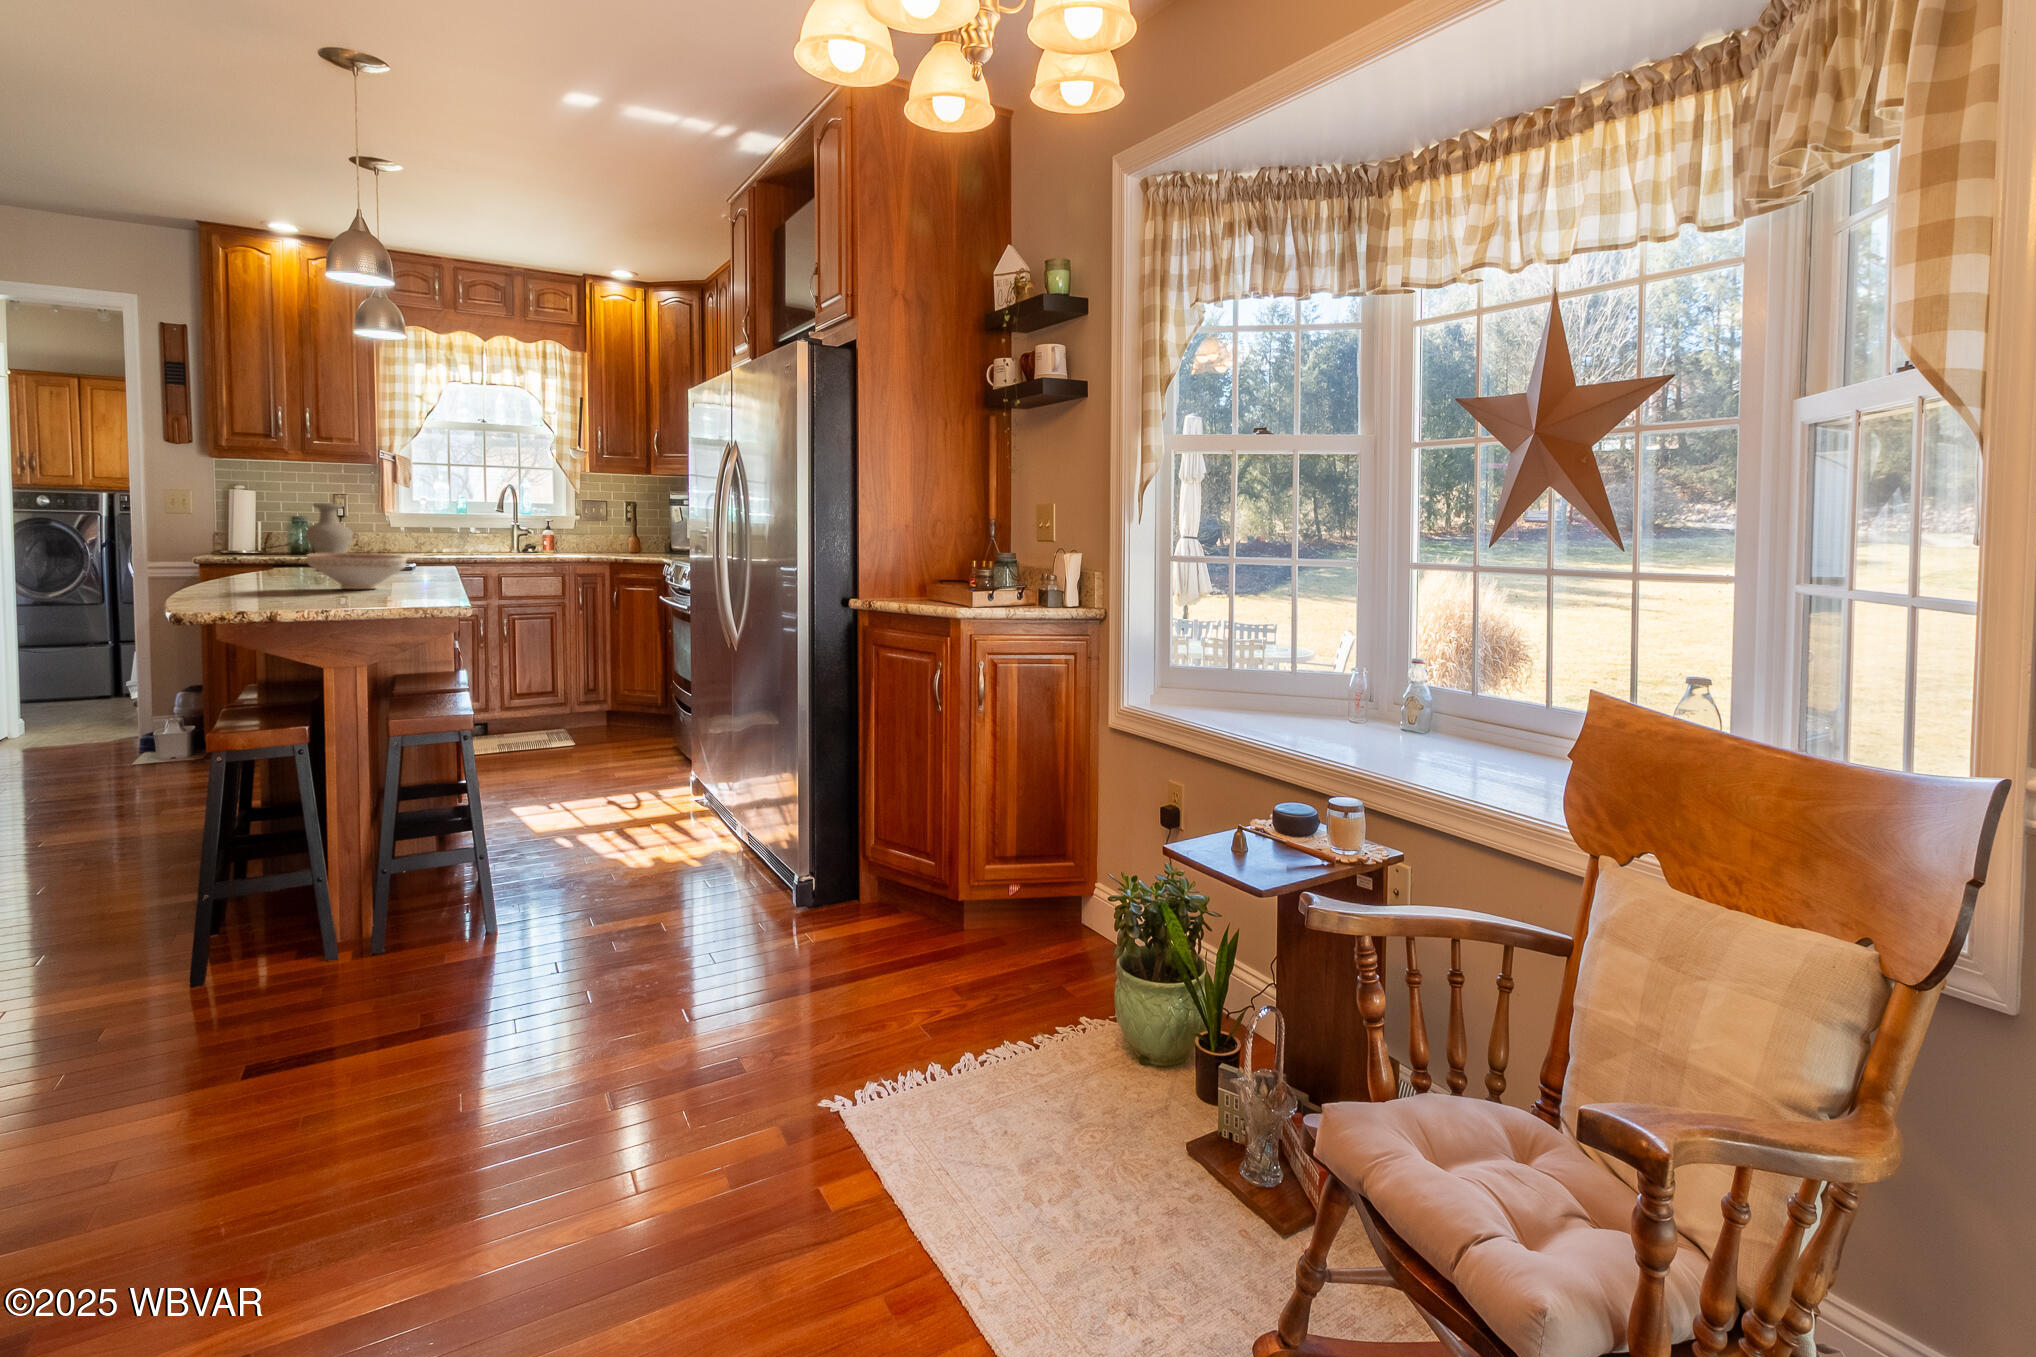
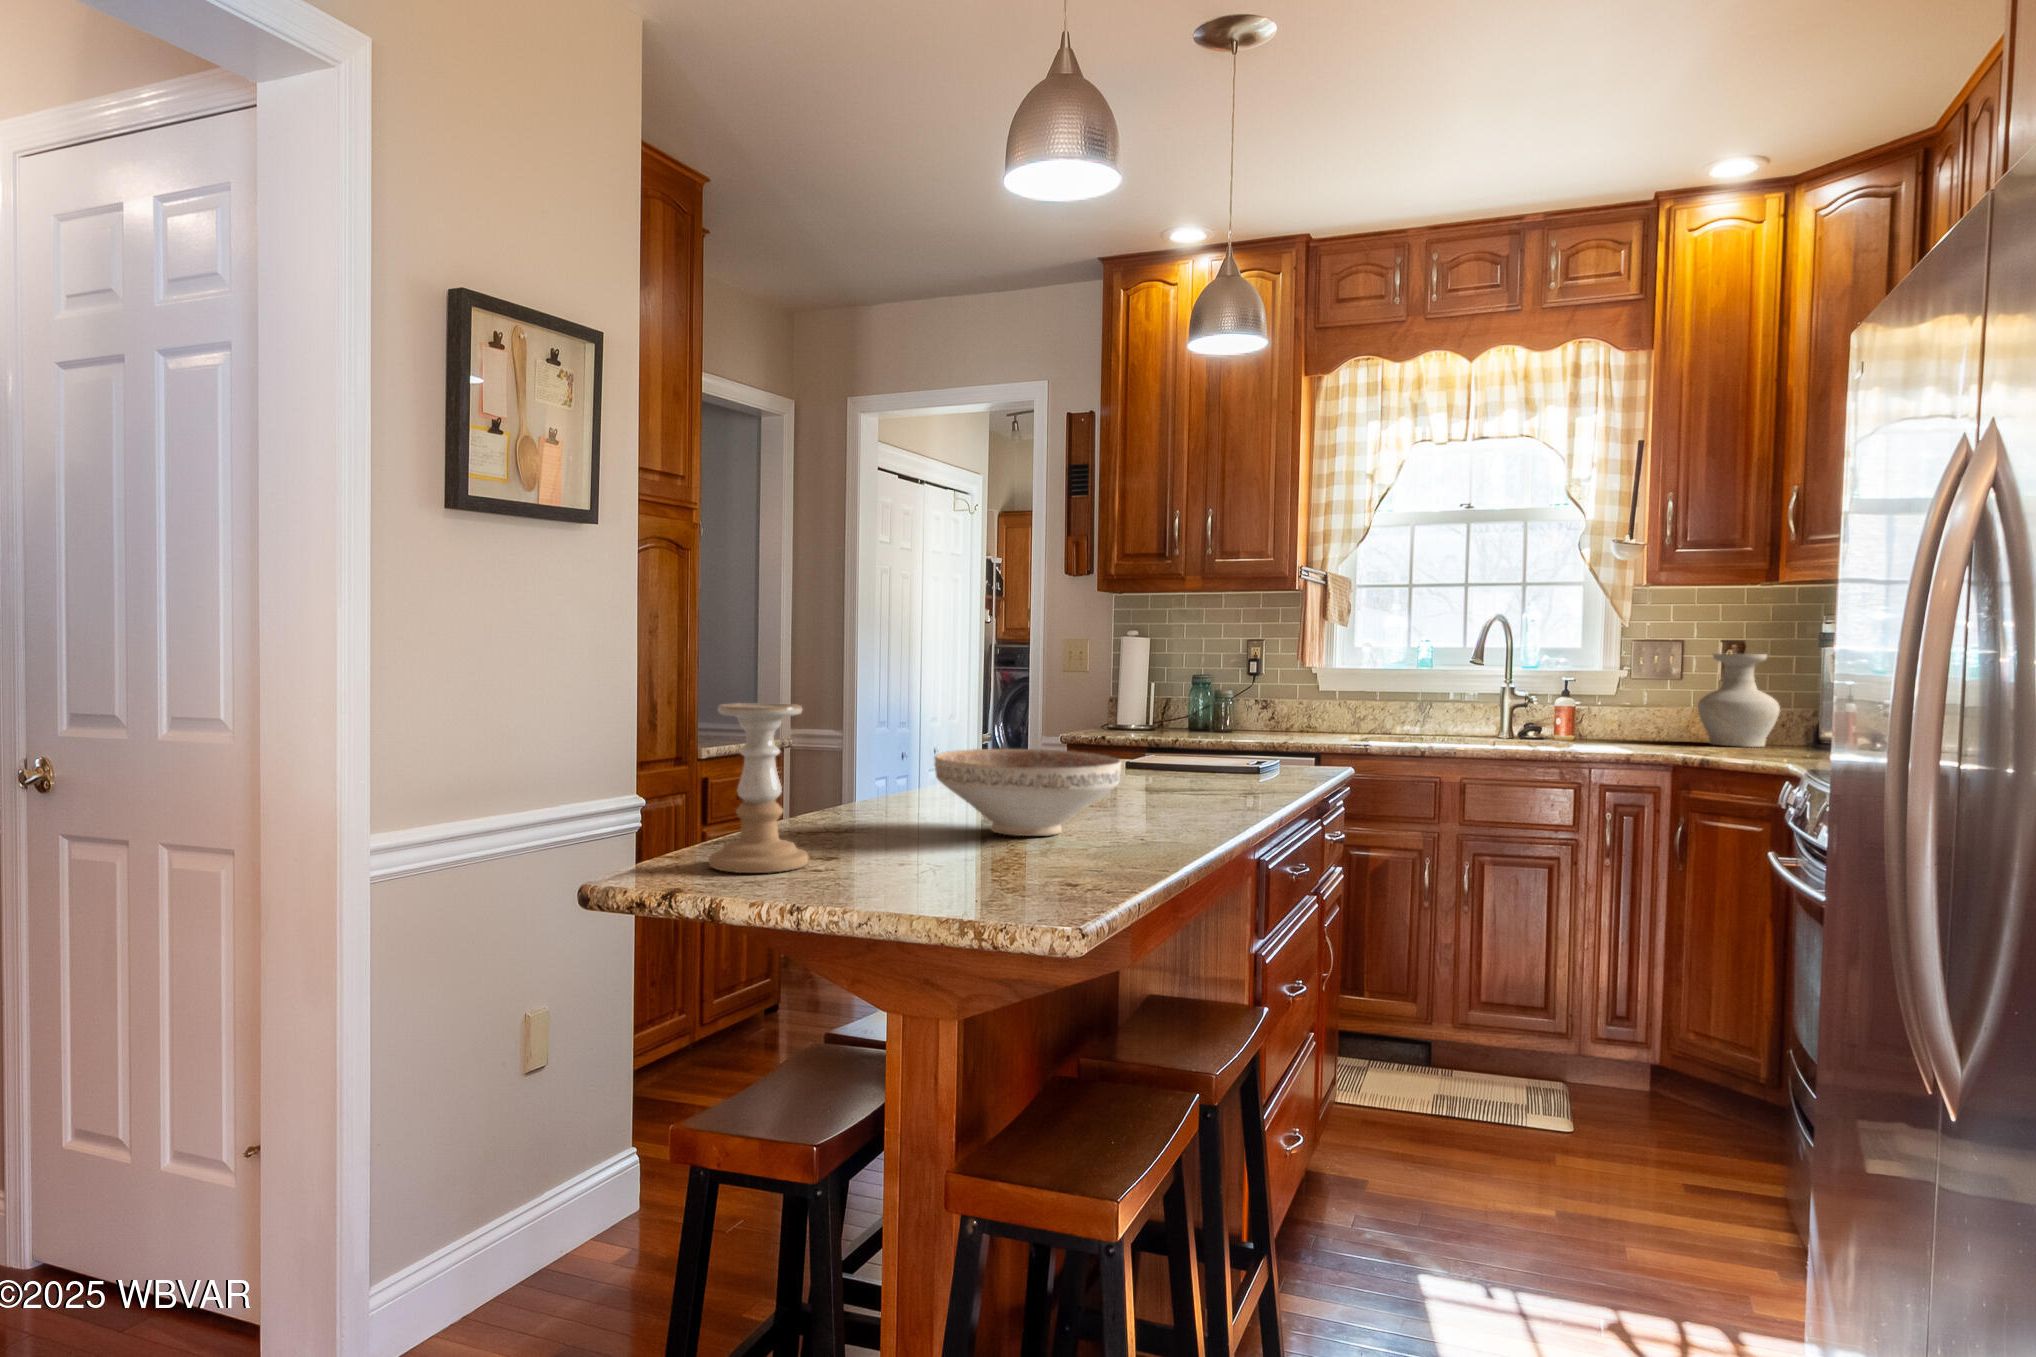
vase: present [306,503,353,553] -> present [1698,653,1780,747]
candle holder: none [240,530,294,601] -> present [709,703,809,873]

